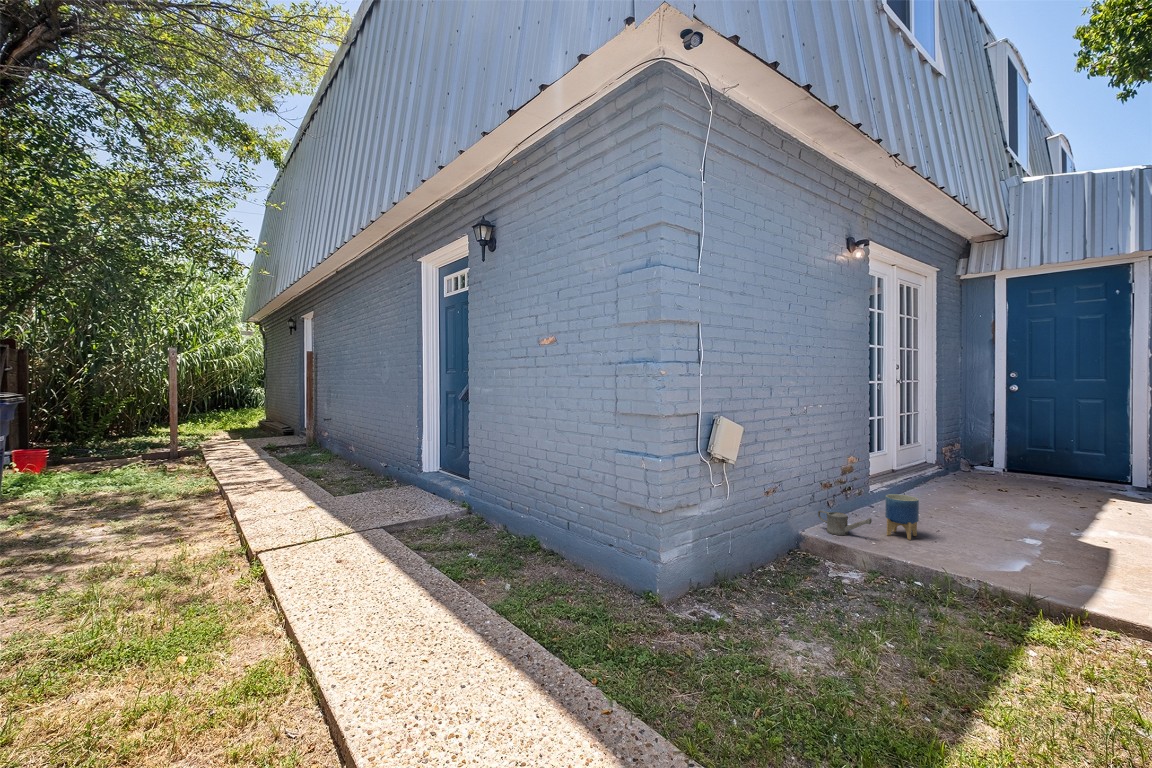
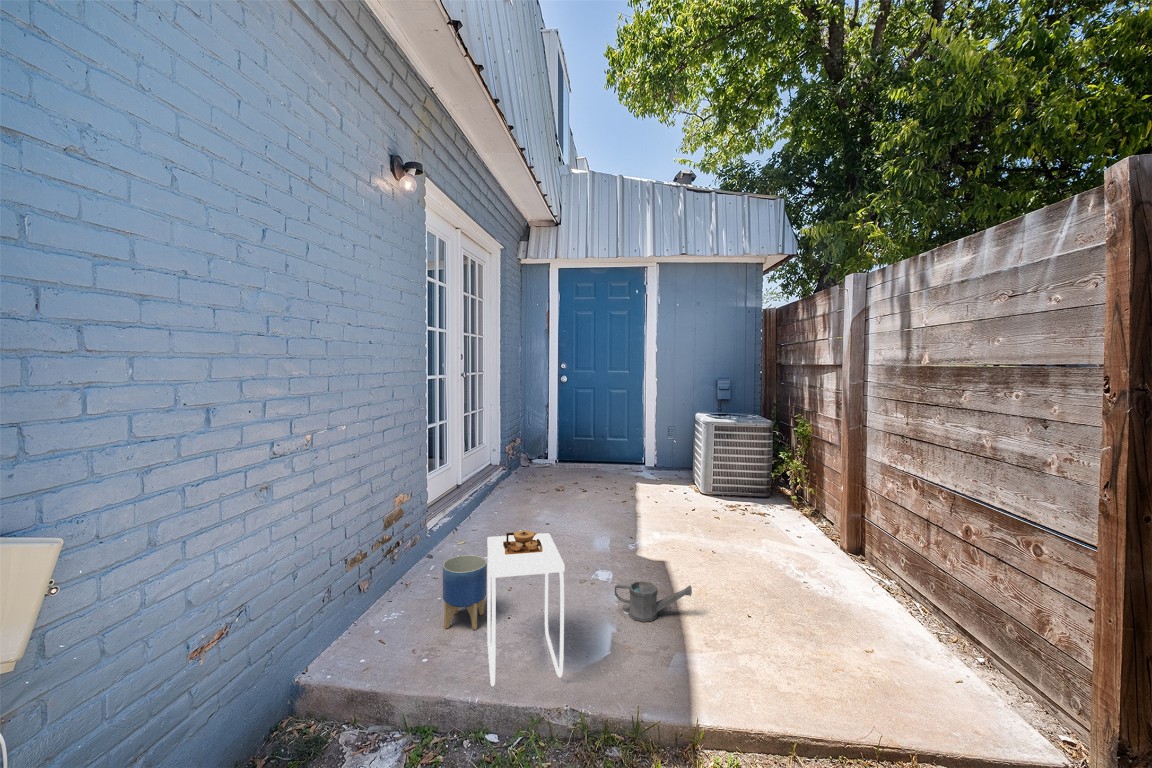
side table: none [919,473,977,567] -> present [487,531,565,686]
watering can: present [818,511,872,535] -> present [615,581,692,622]

